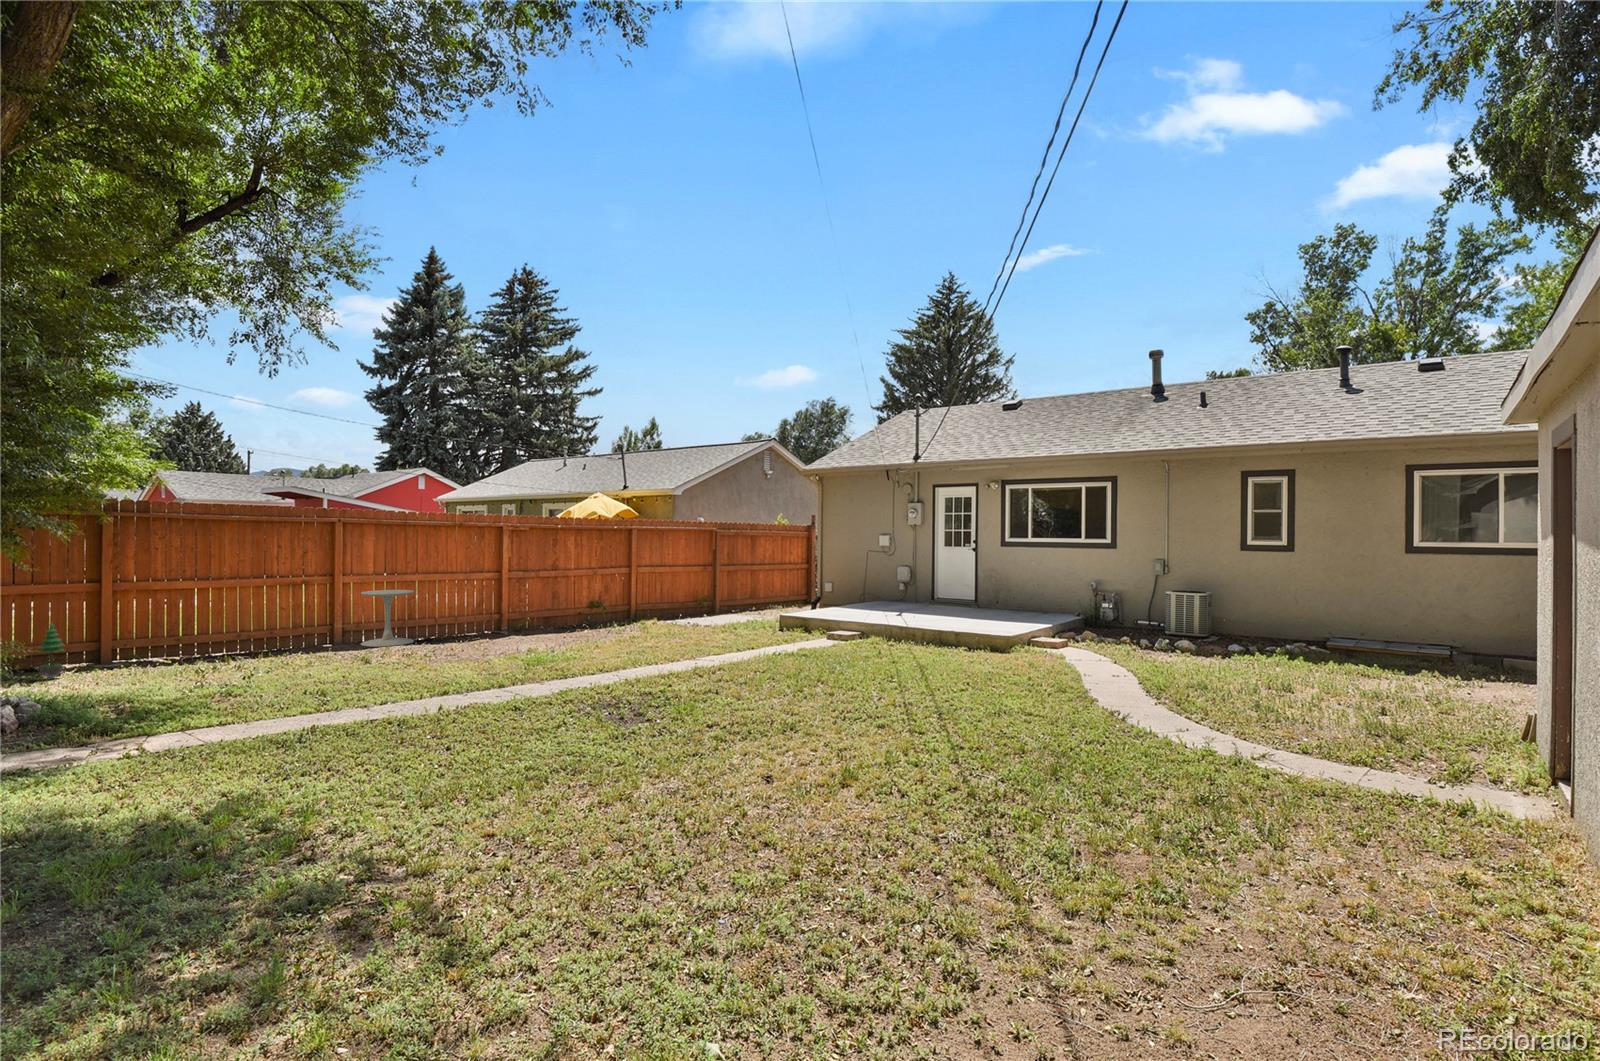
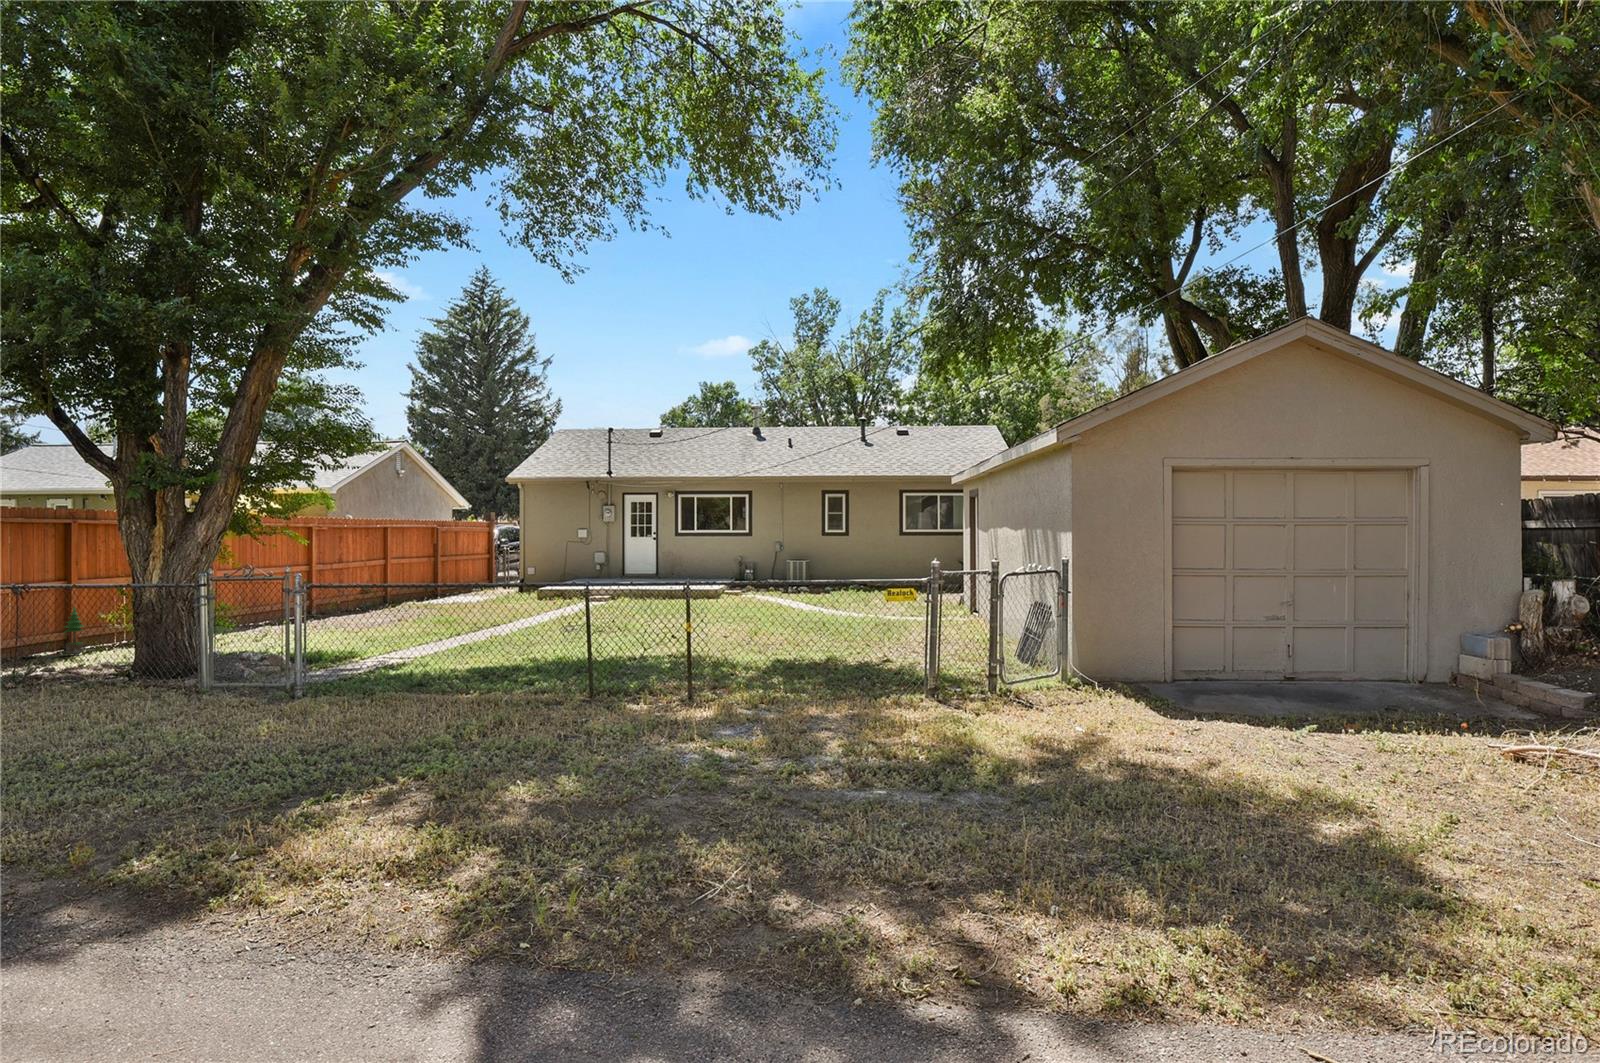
pedestal table: present [361,590,414,647] -> none [232,581,280,628]

